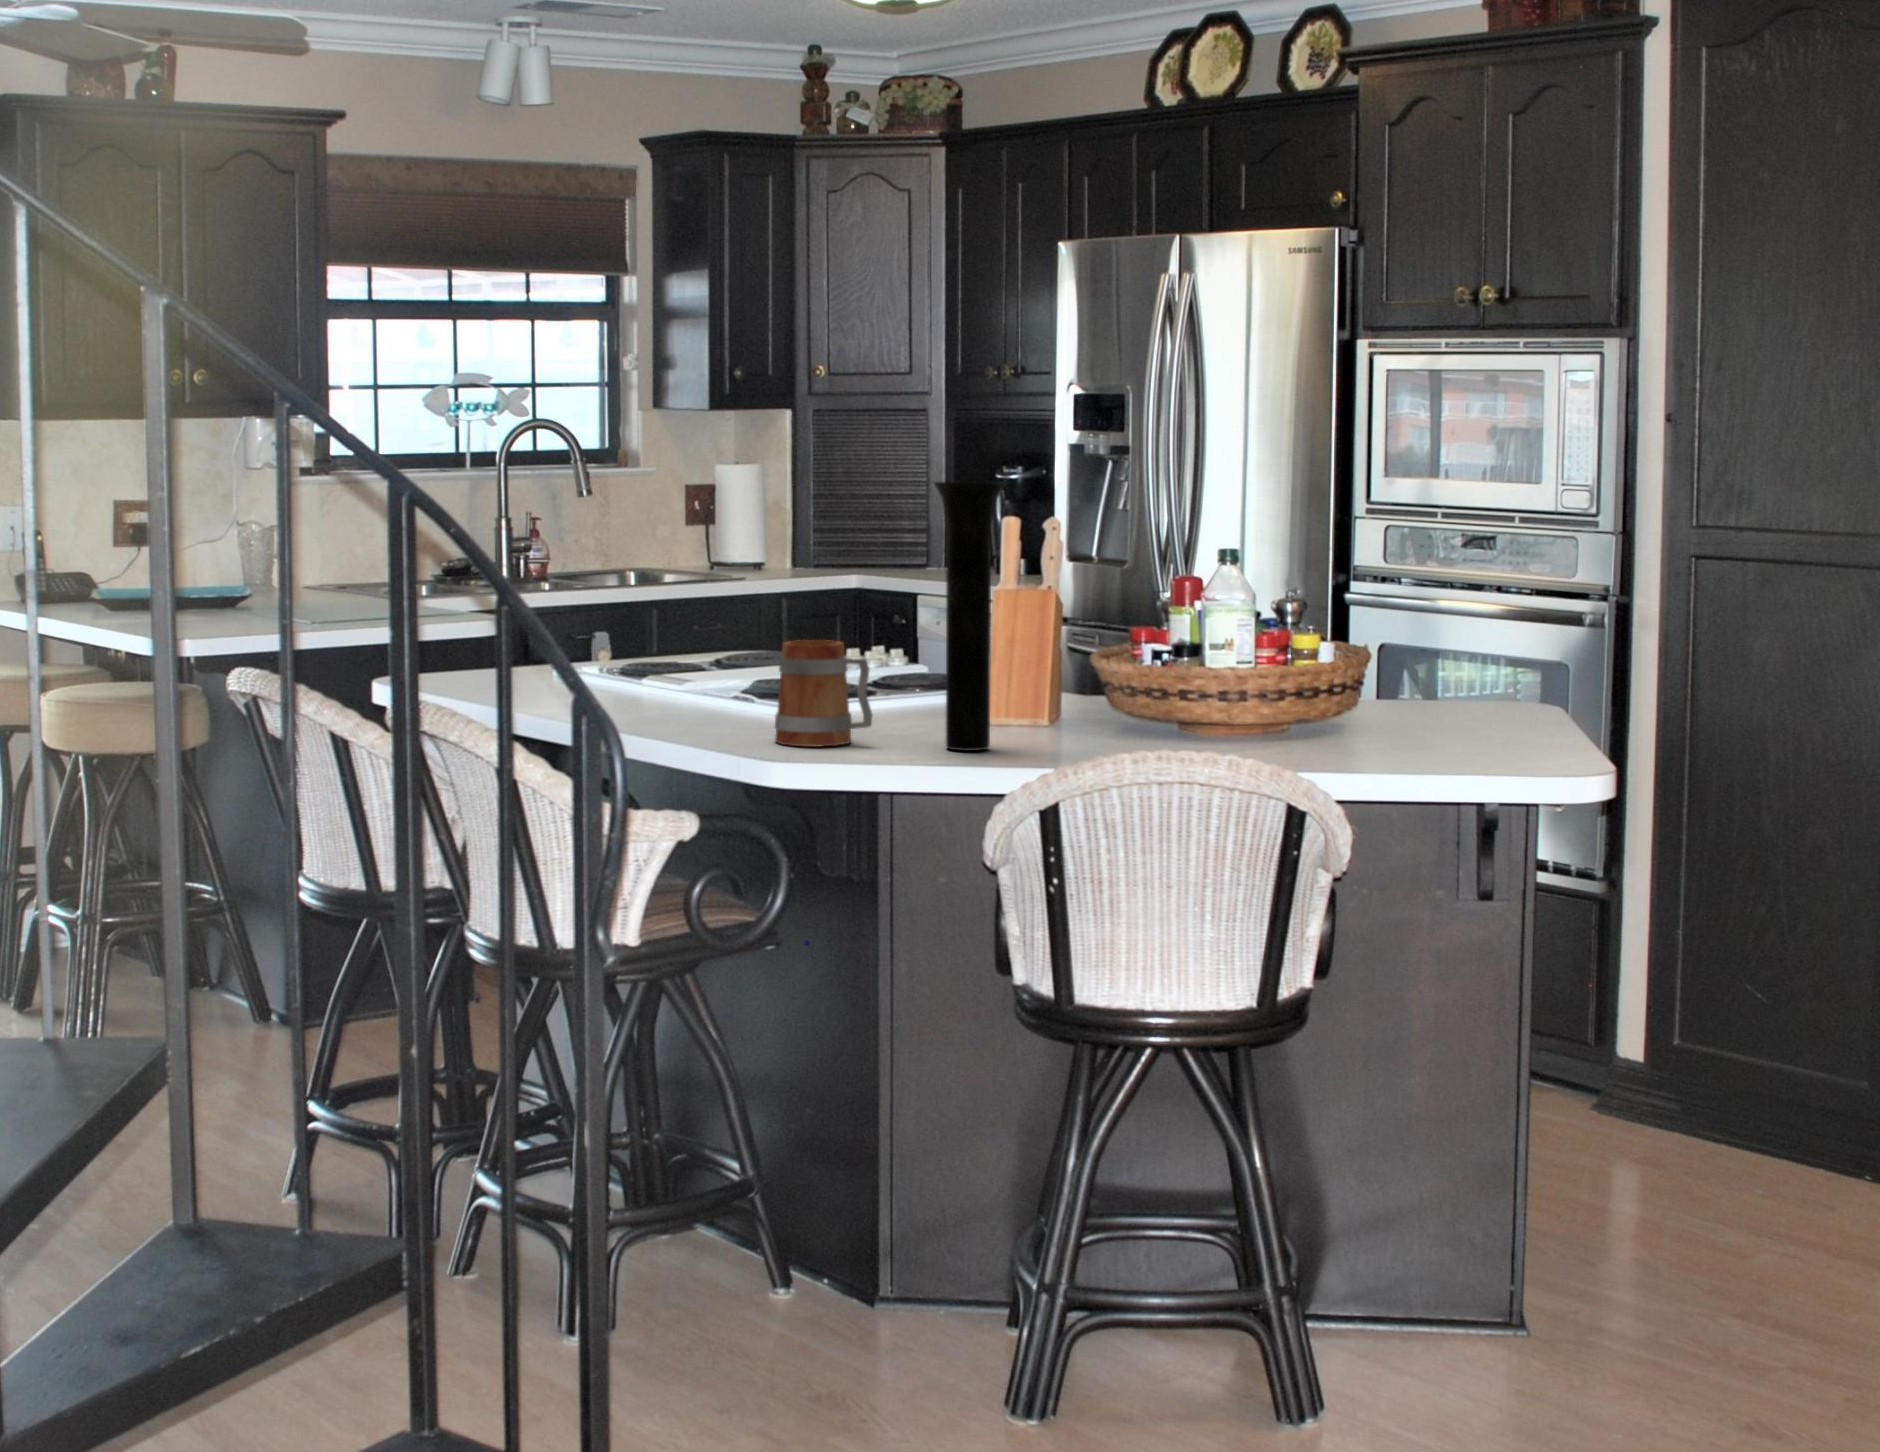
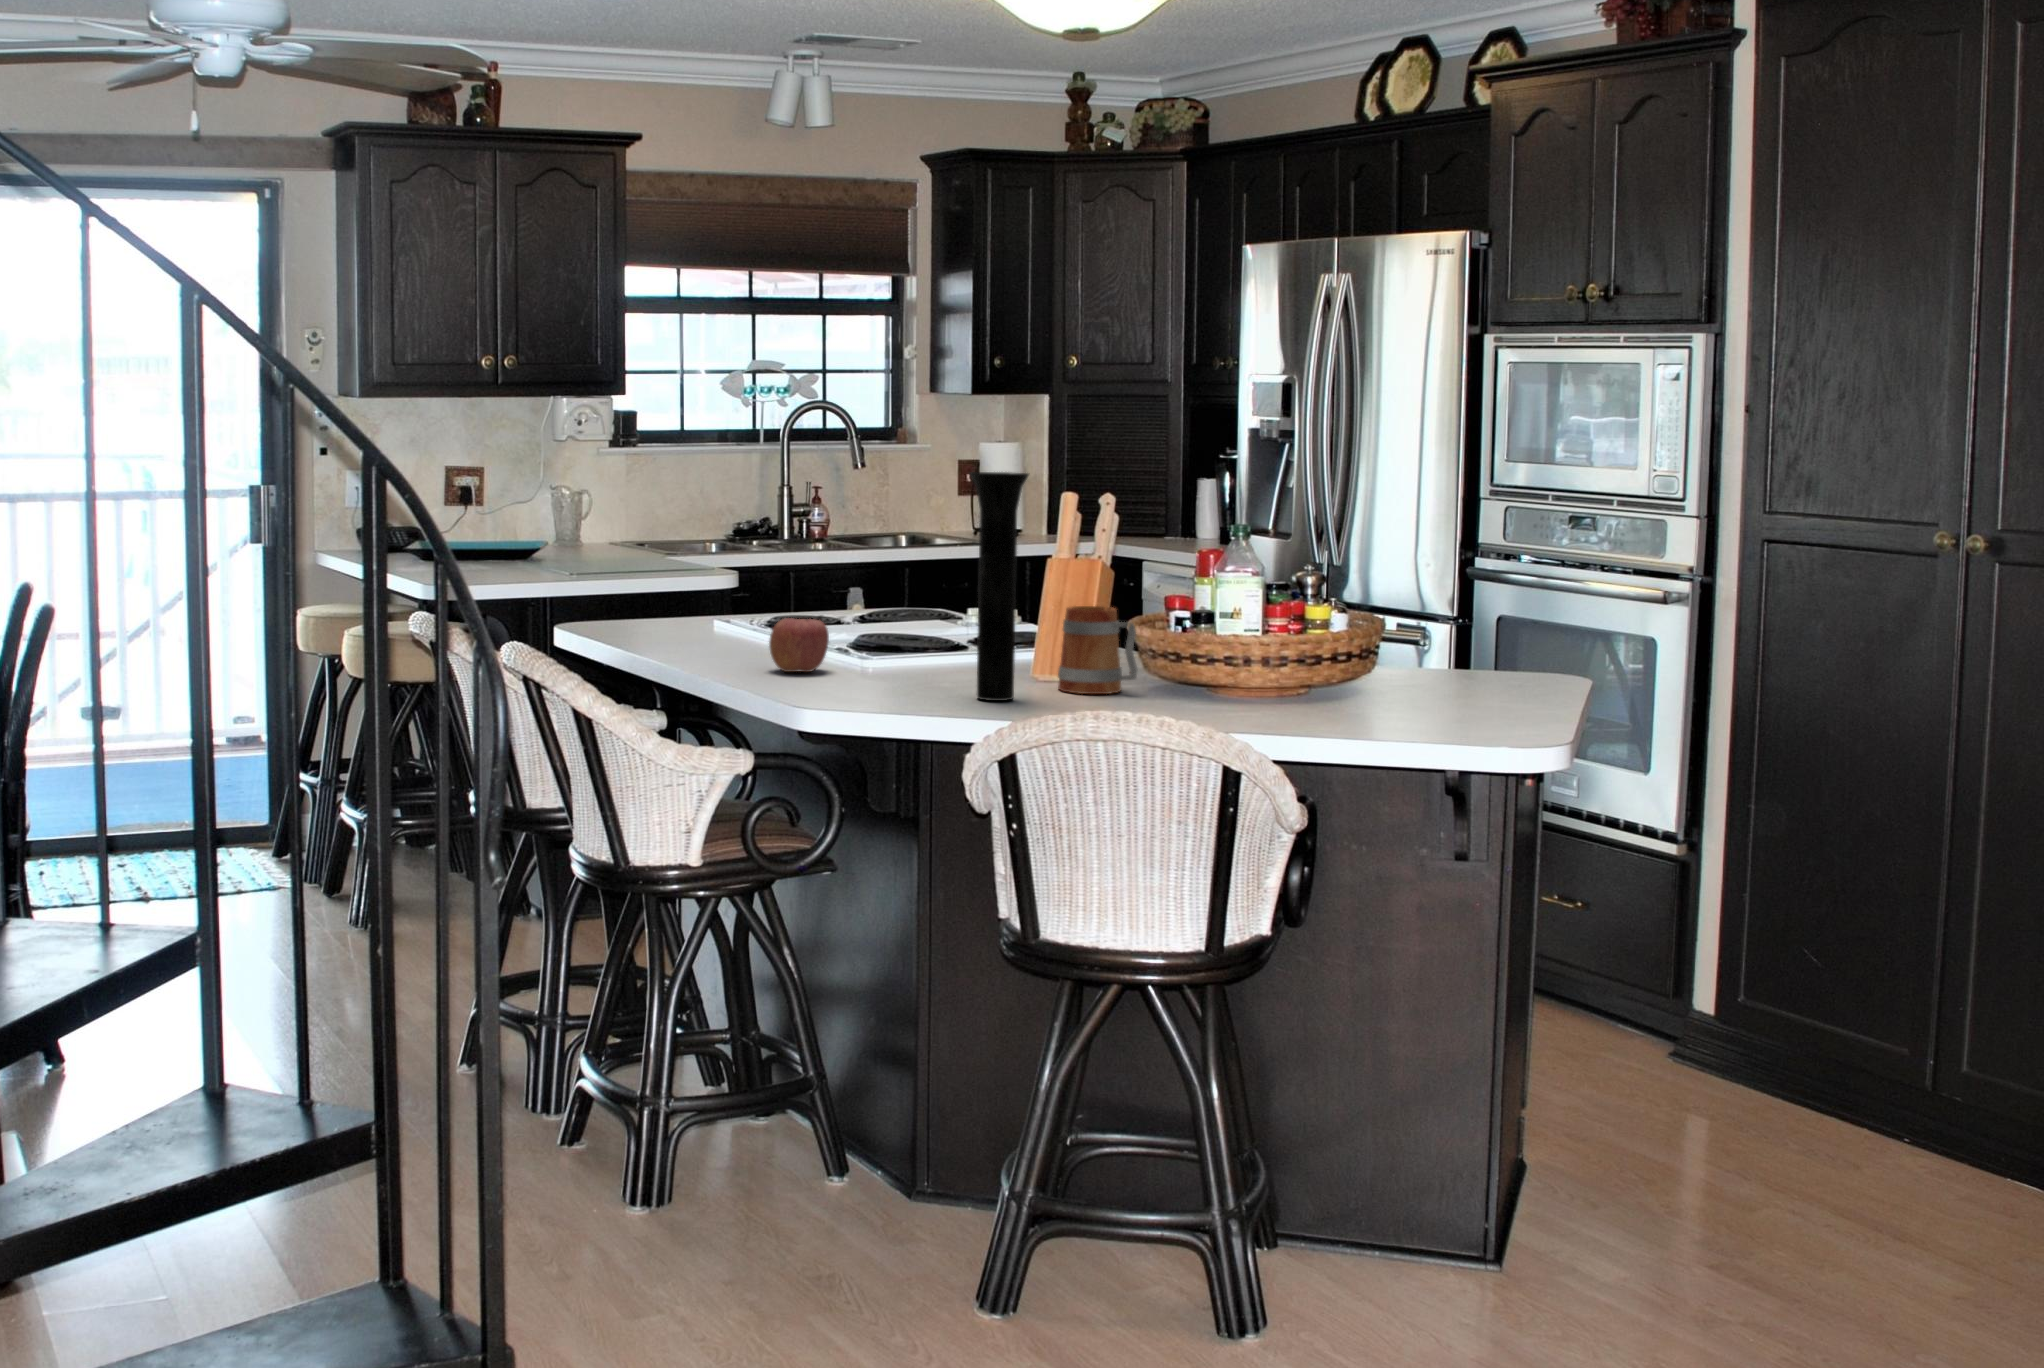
mug: present [775,640,873,747] -> present [1058,606,1138,694]
apple: none [671,662,743,727] -> present [769,618,829,672]

